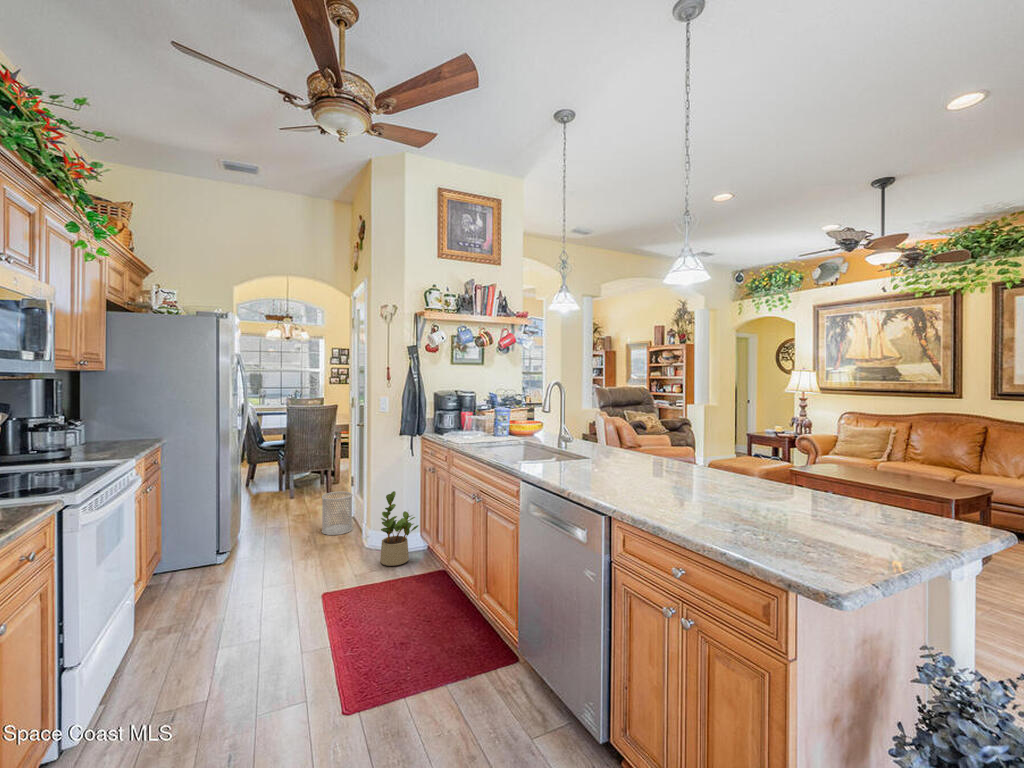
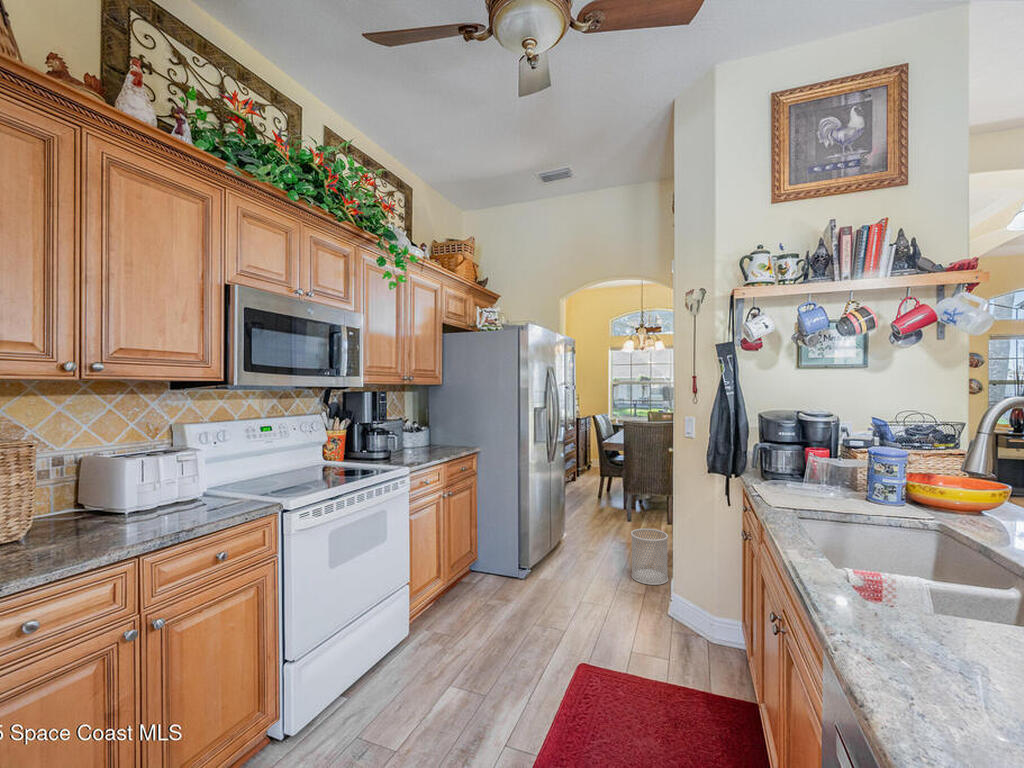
potted plant: present [380,491,418,566] -> none [670,554,730,665]

